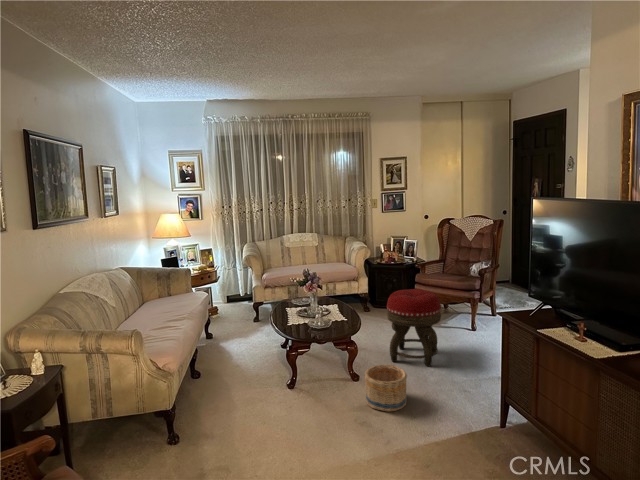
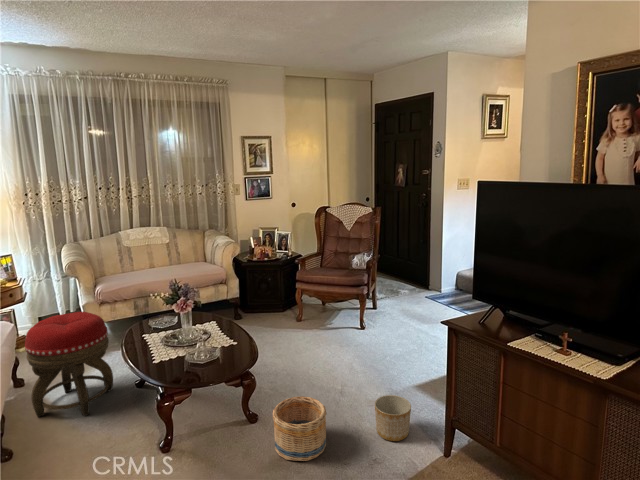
footstool: present [387,289,441,366] -> present [25,312,113,417]
planter: none [449,376,481,413] -> present [375,395,411,441]

